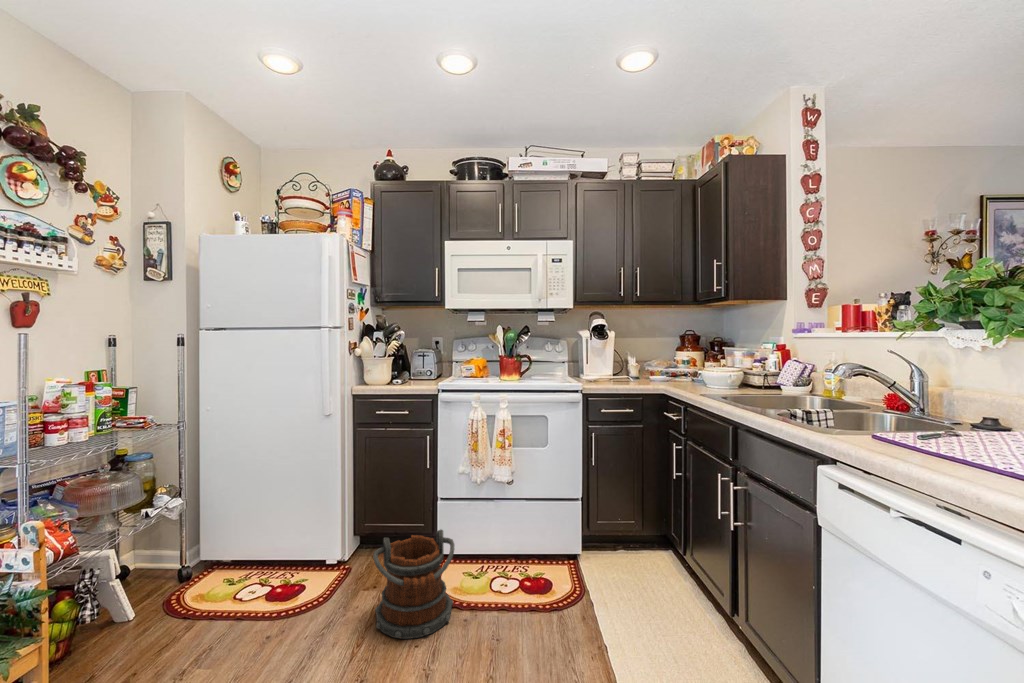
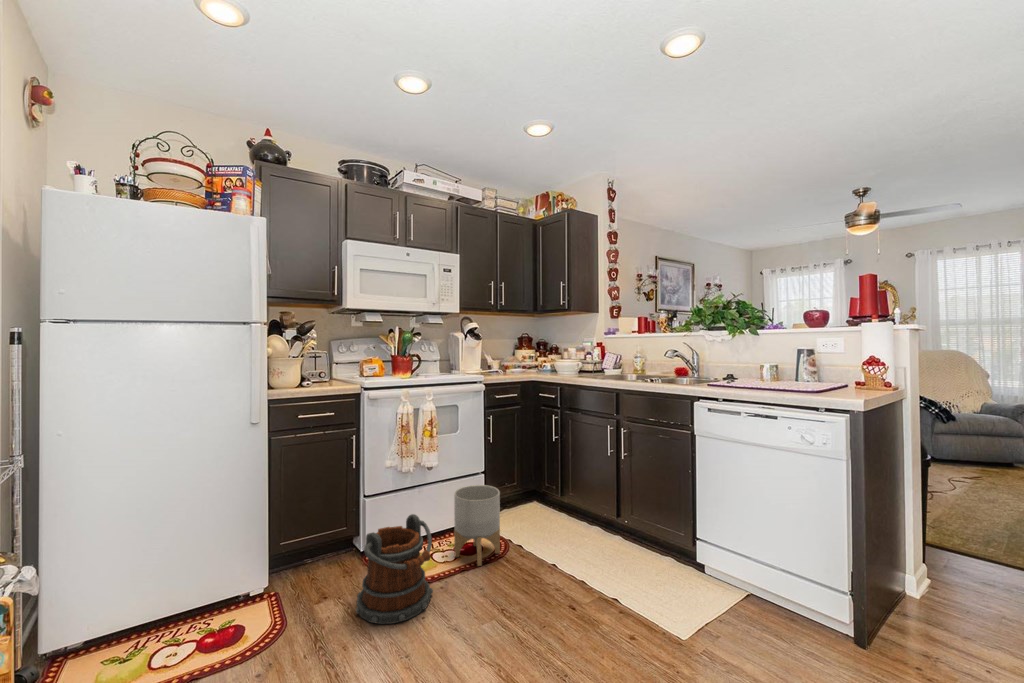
planter: none [507,512,560,611] -> present [454,485,500,566]

